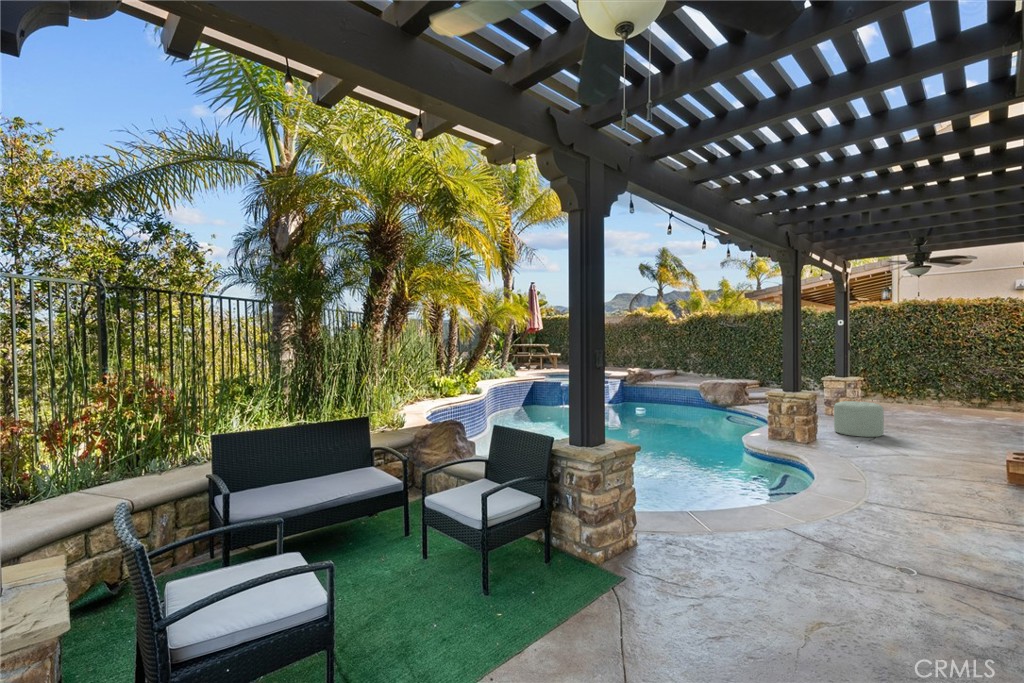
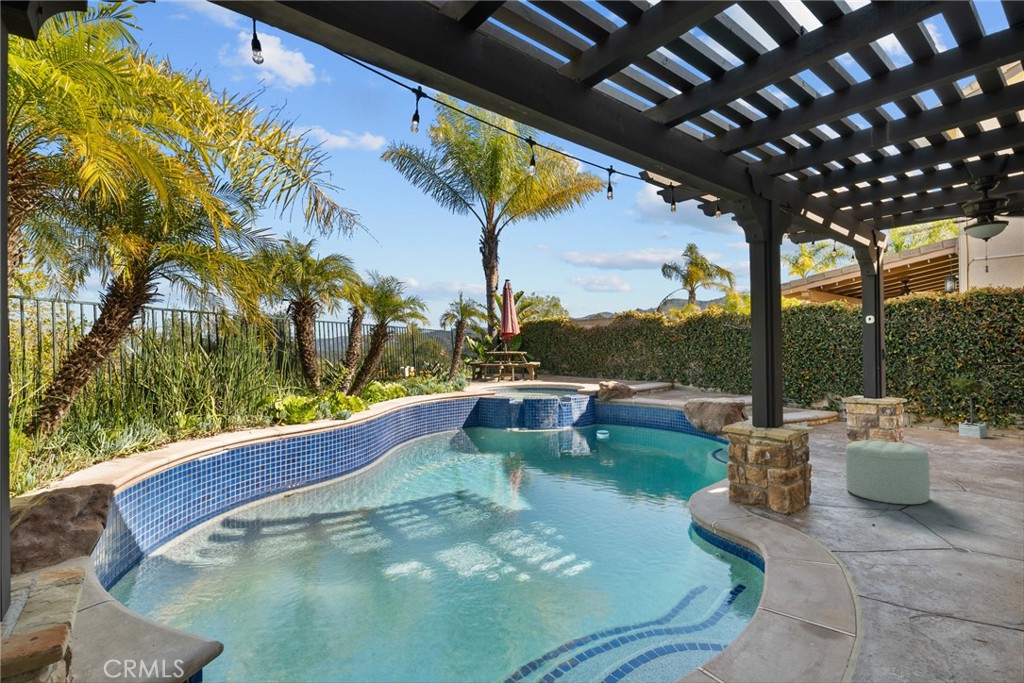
potted tree: none [889,363,912,405] -> present [951,377,987,439]

